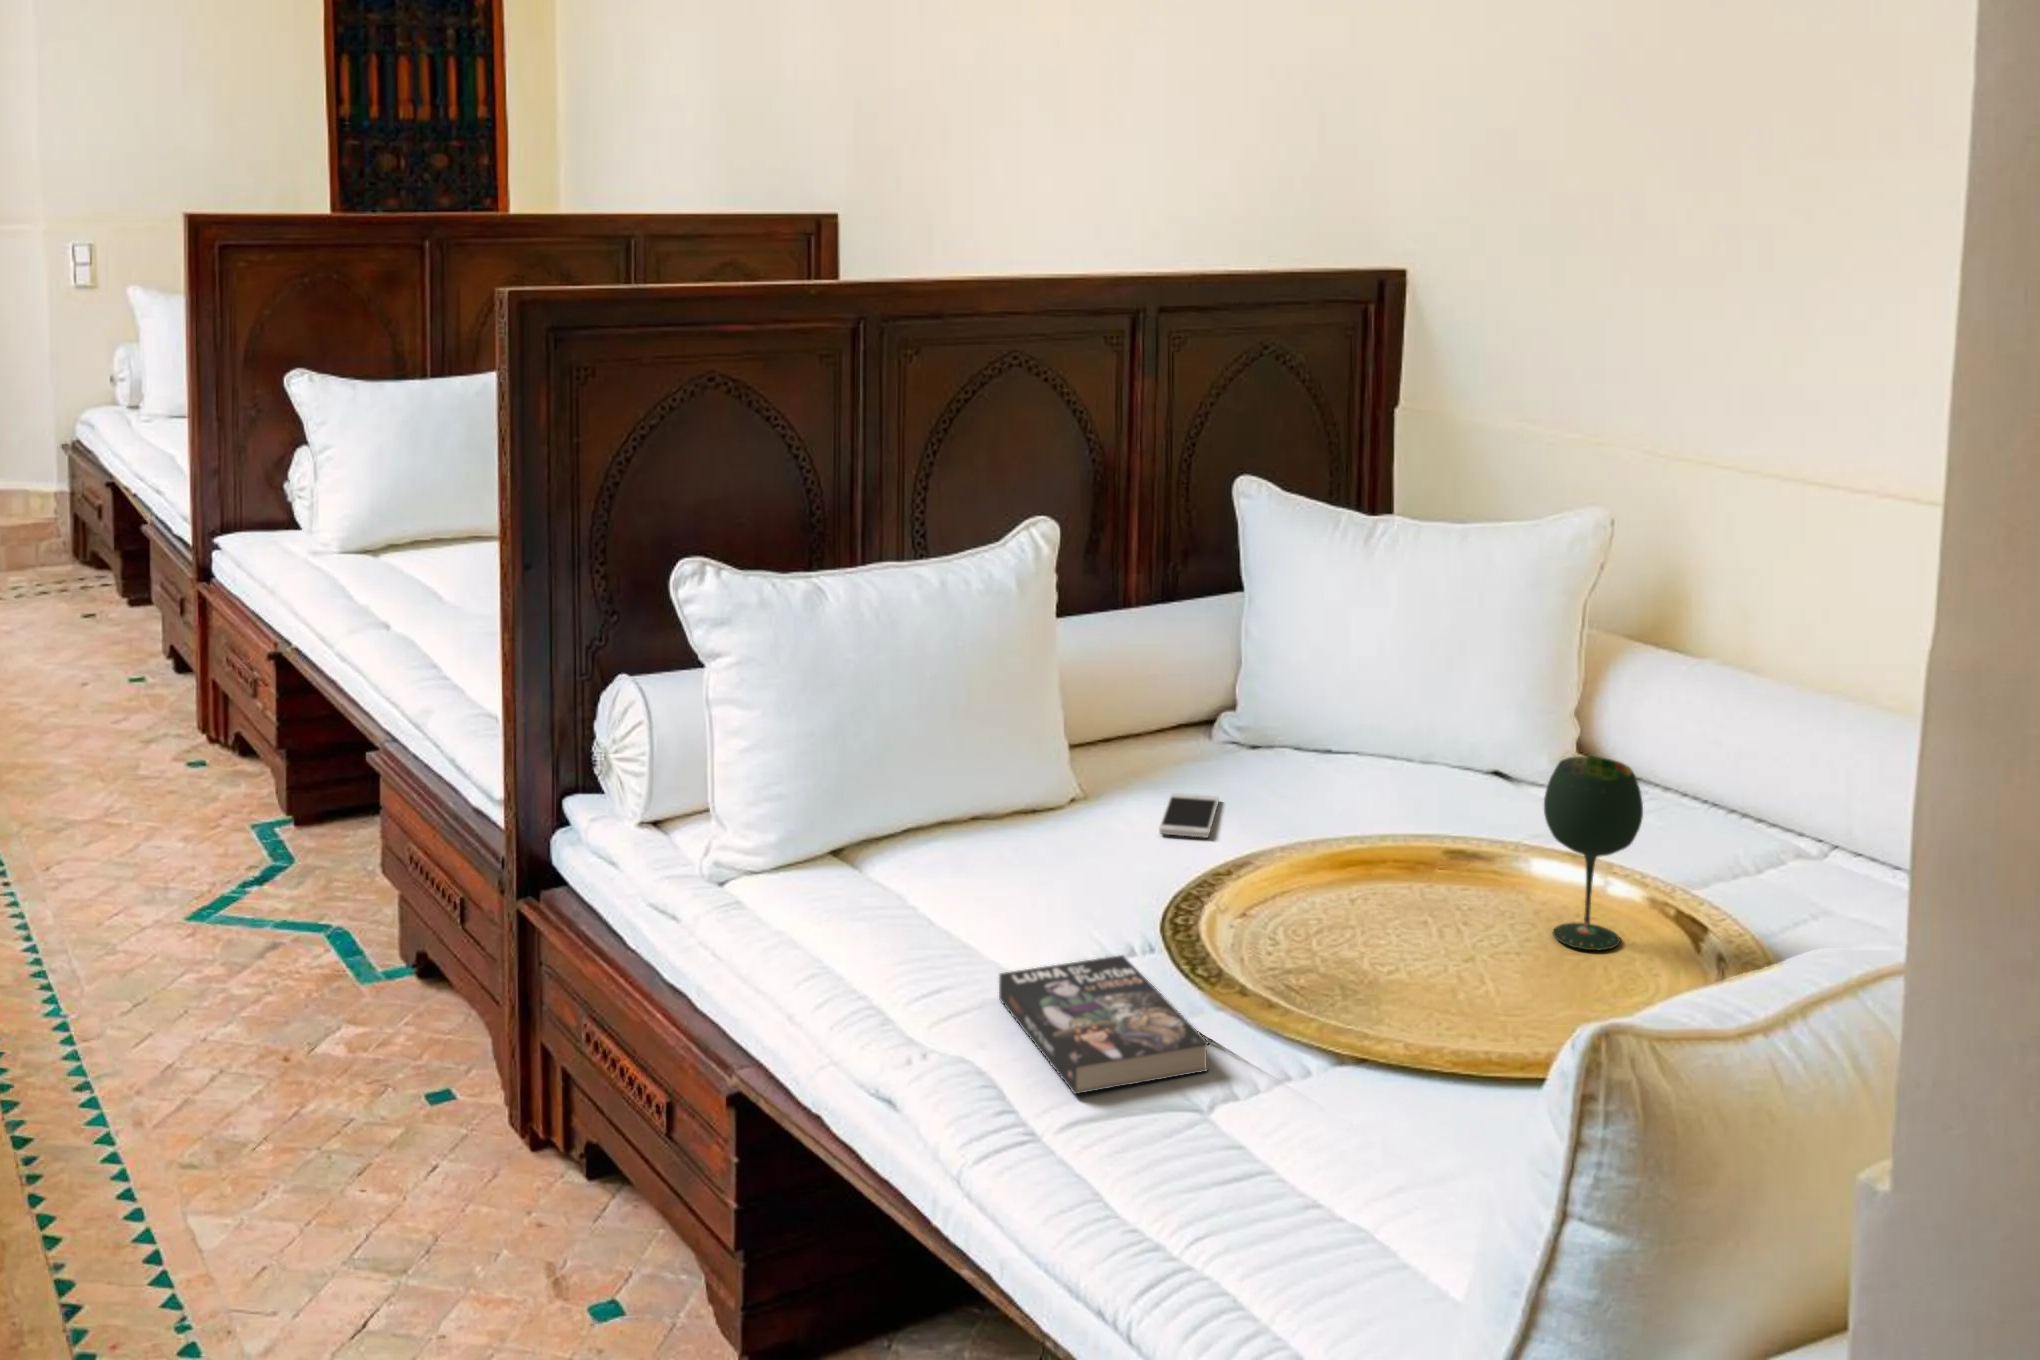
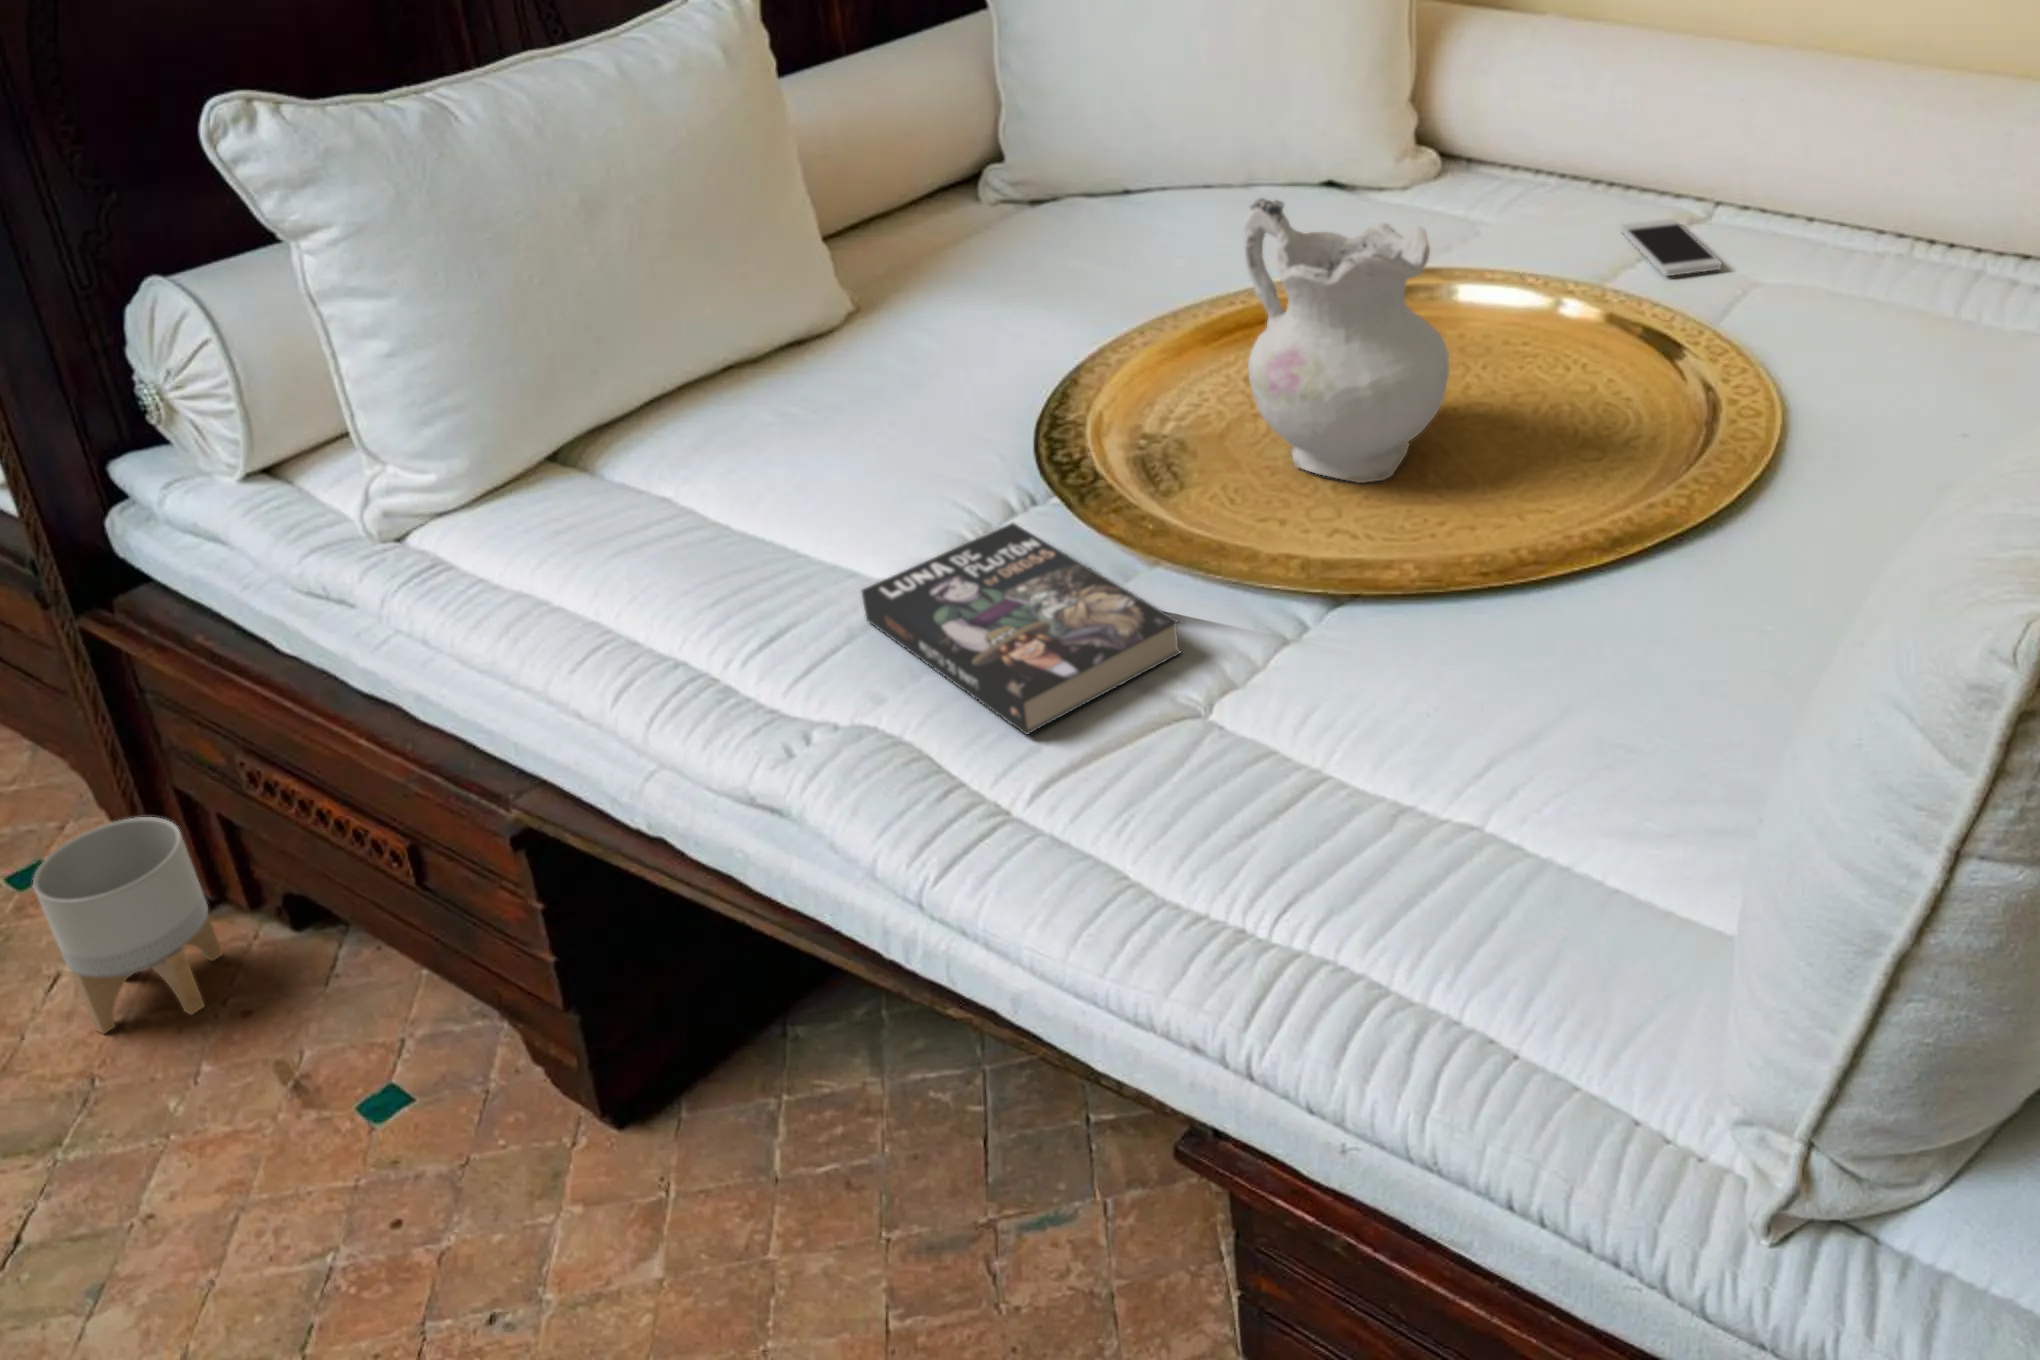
ceramic pitcher: none [1327,745,1490,991] -> present [1244,198,1449,483]
wine glass: present [1544,756,1643,950] -> none [1475,157,1590,383]
smartphone: present [1159,793,1218,837] -> present [1621,219,1721,276]
planter: none [441,1056,536,1216] -> present [33,817,222,1034]

